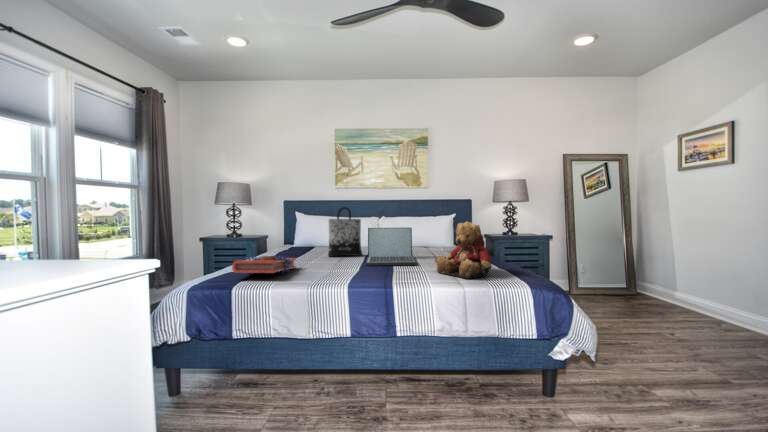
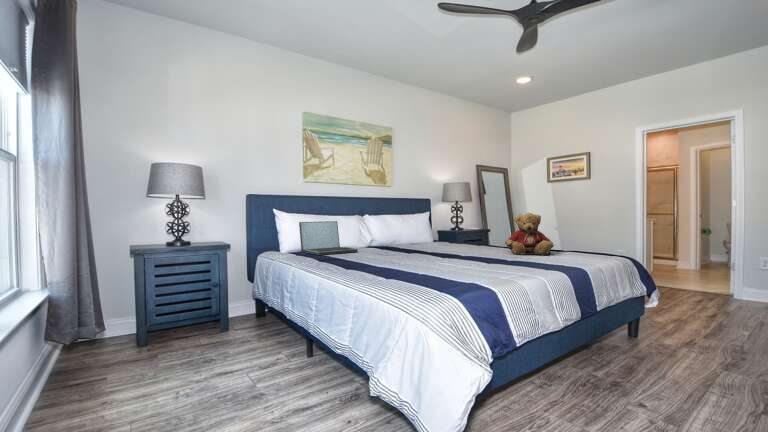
tote bag: present [328,207,362,256] -> none [382,201,406,254]
laptop: present [366,228,416,265] -> present [299,221,358,255]
book: present [232,256,296,274] -> none [377,248,447,269]

